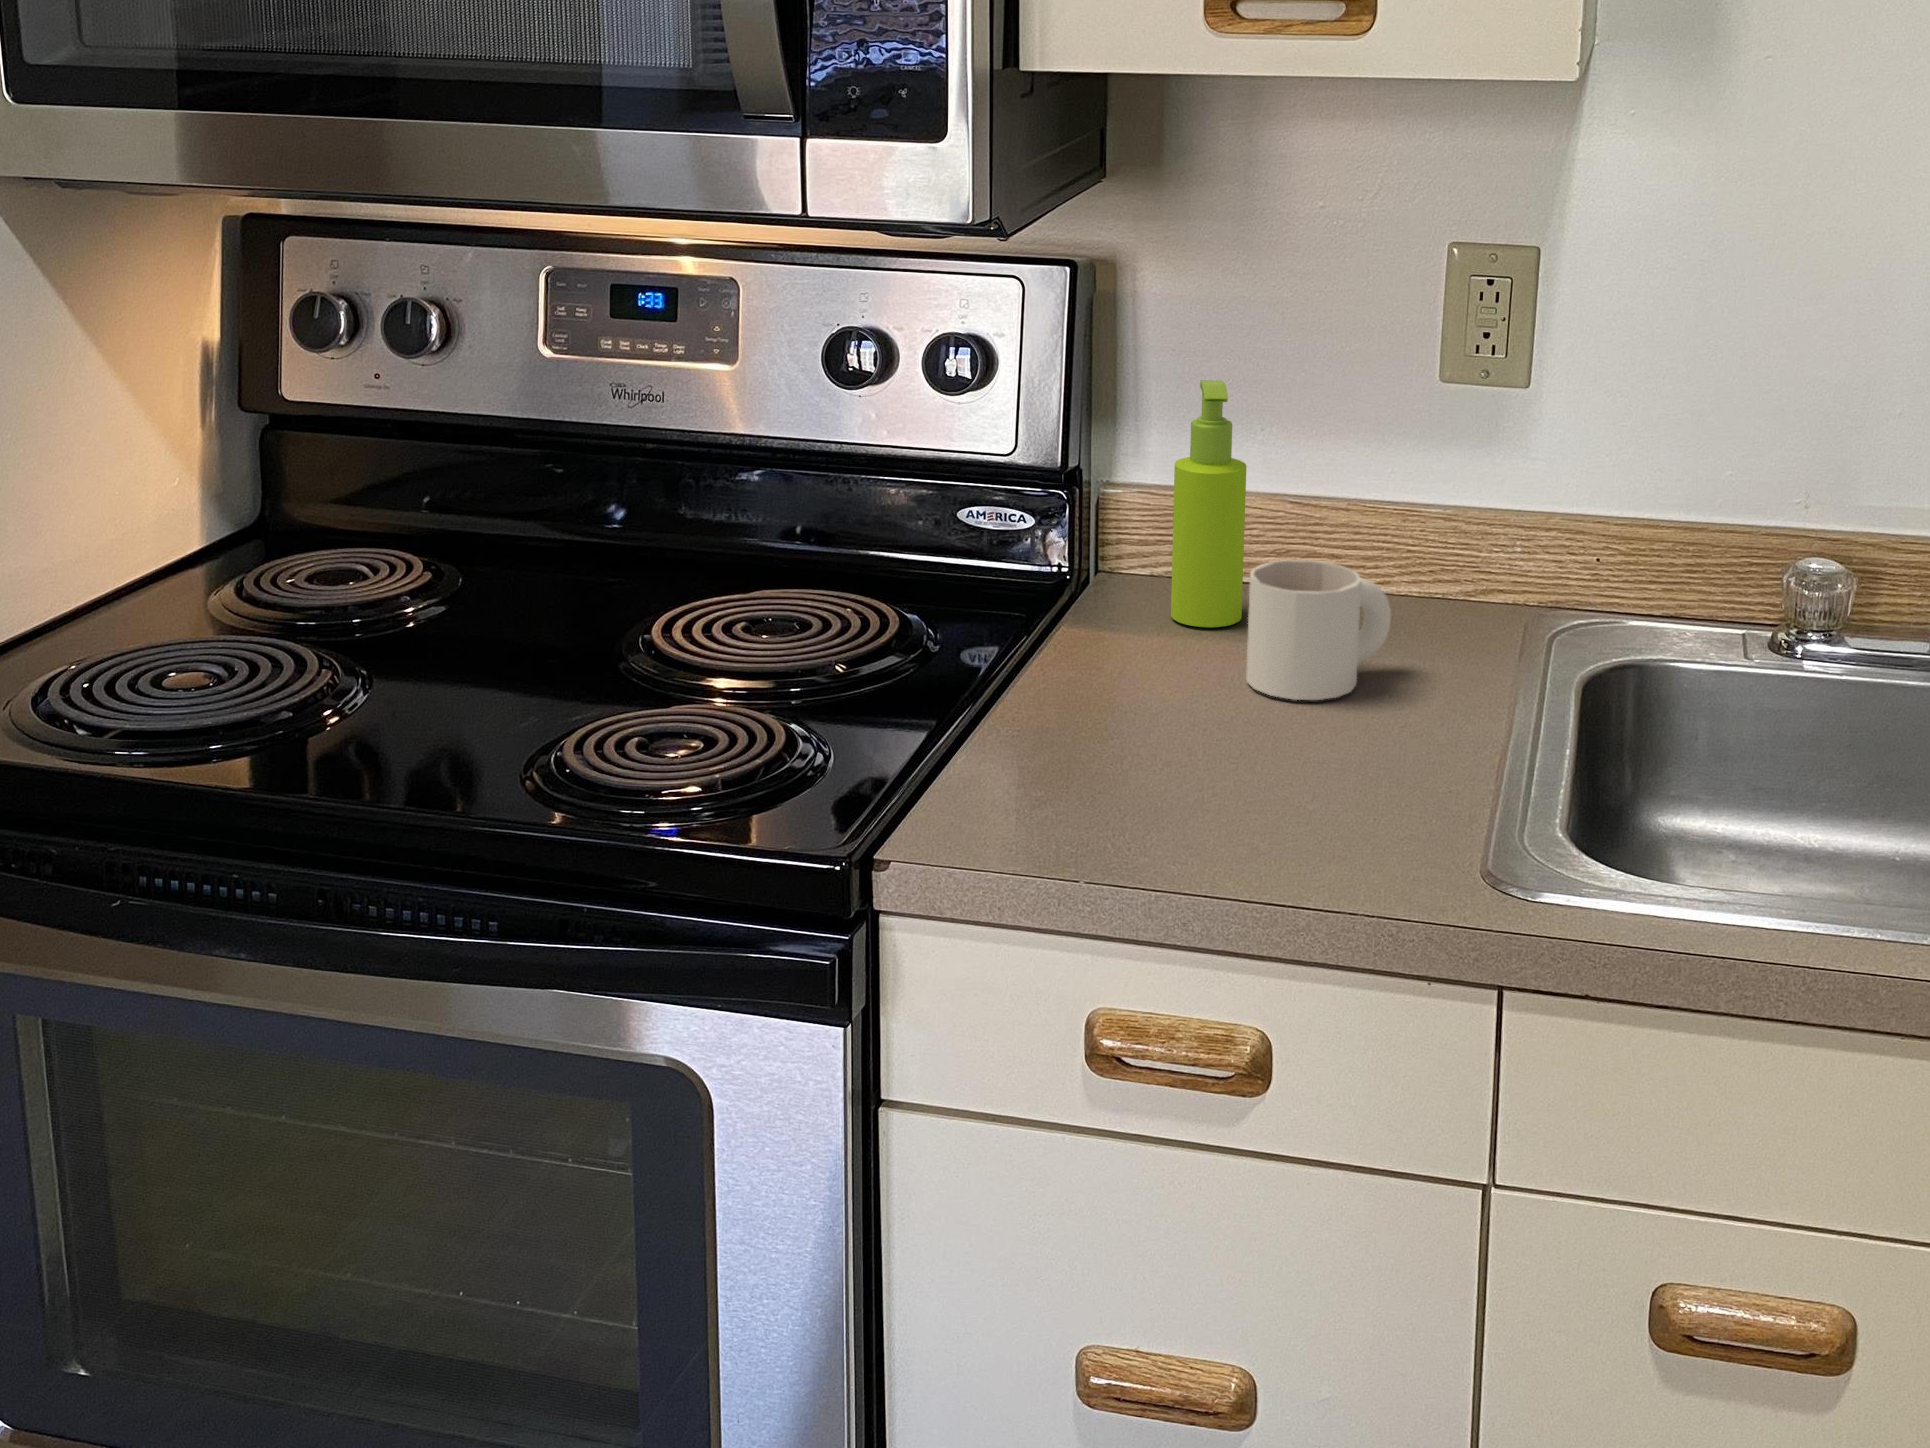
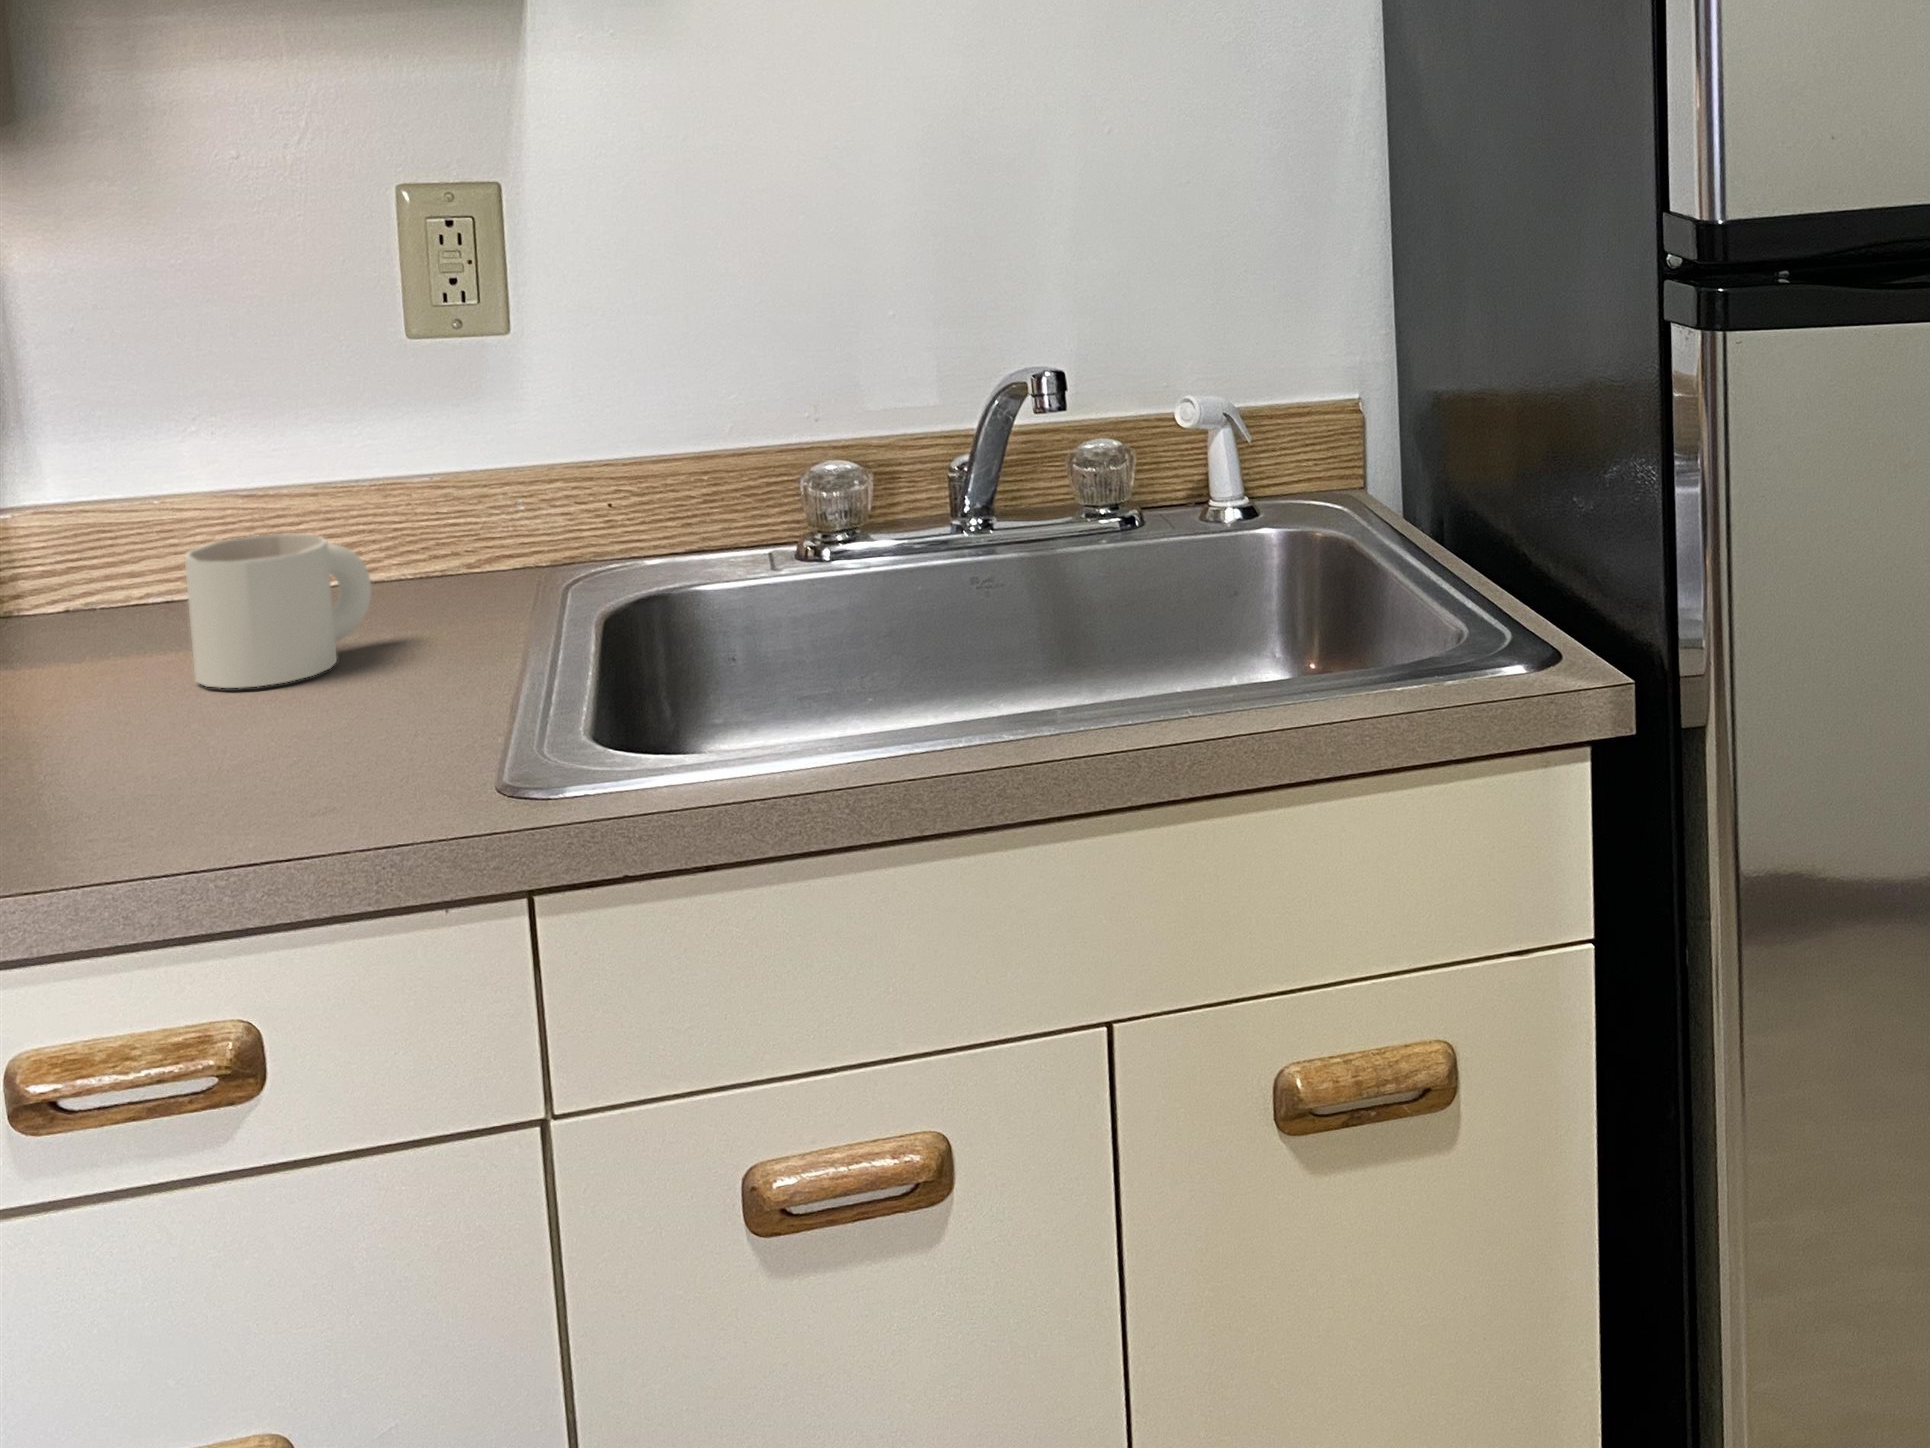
soap dispenser: present [1171,380,1246,627] -> none [74,357,187,647]

